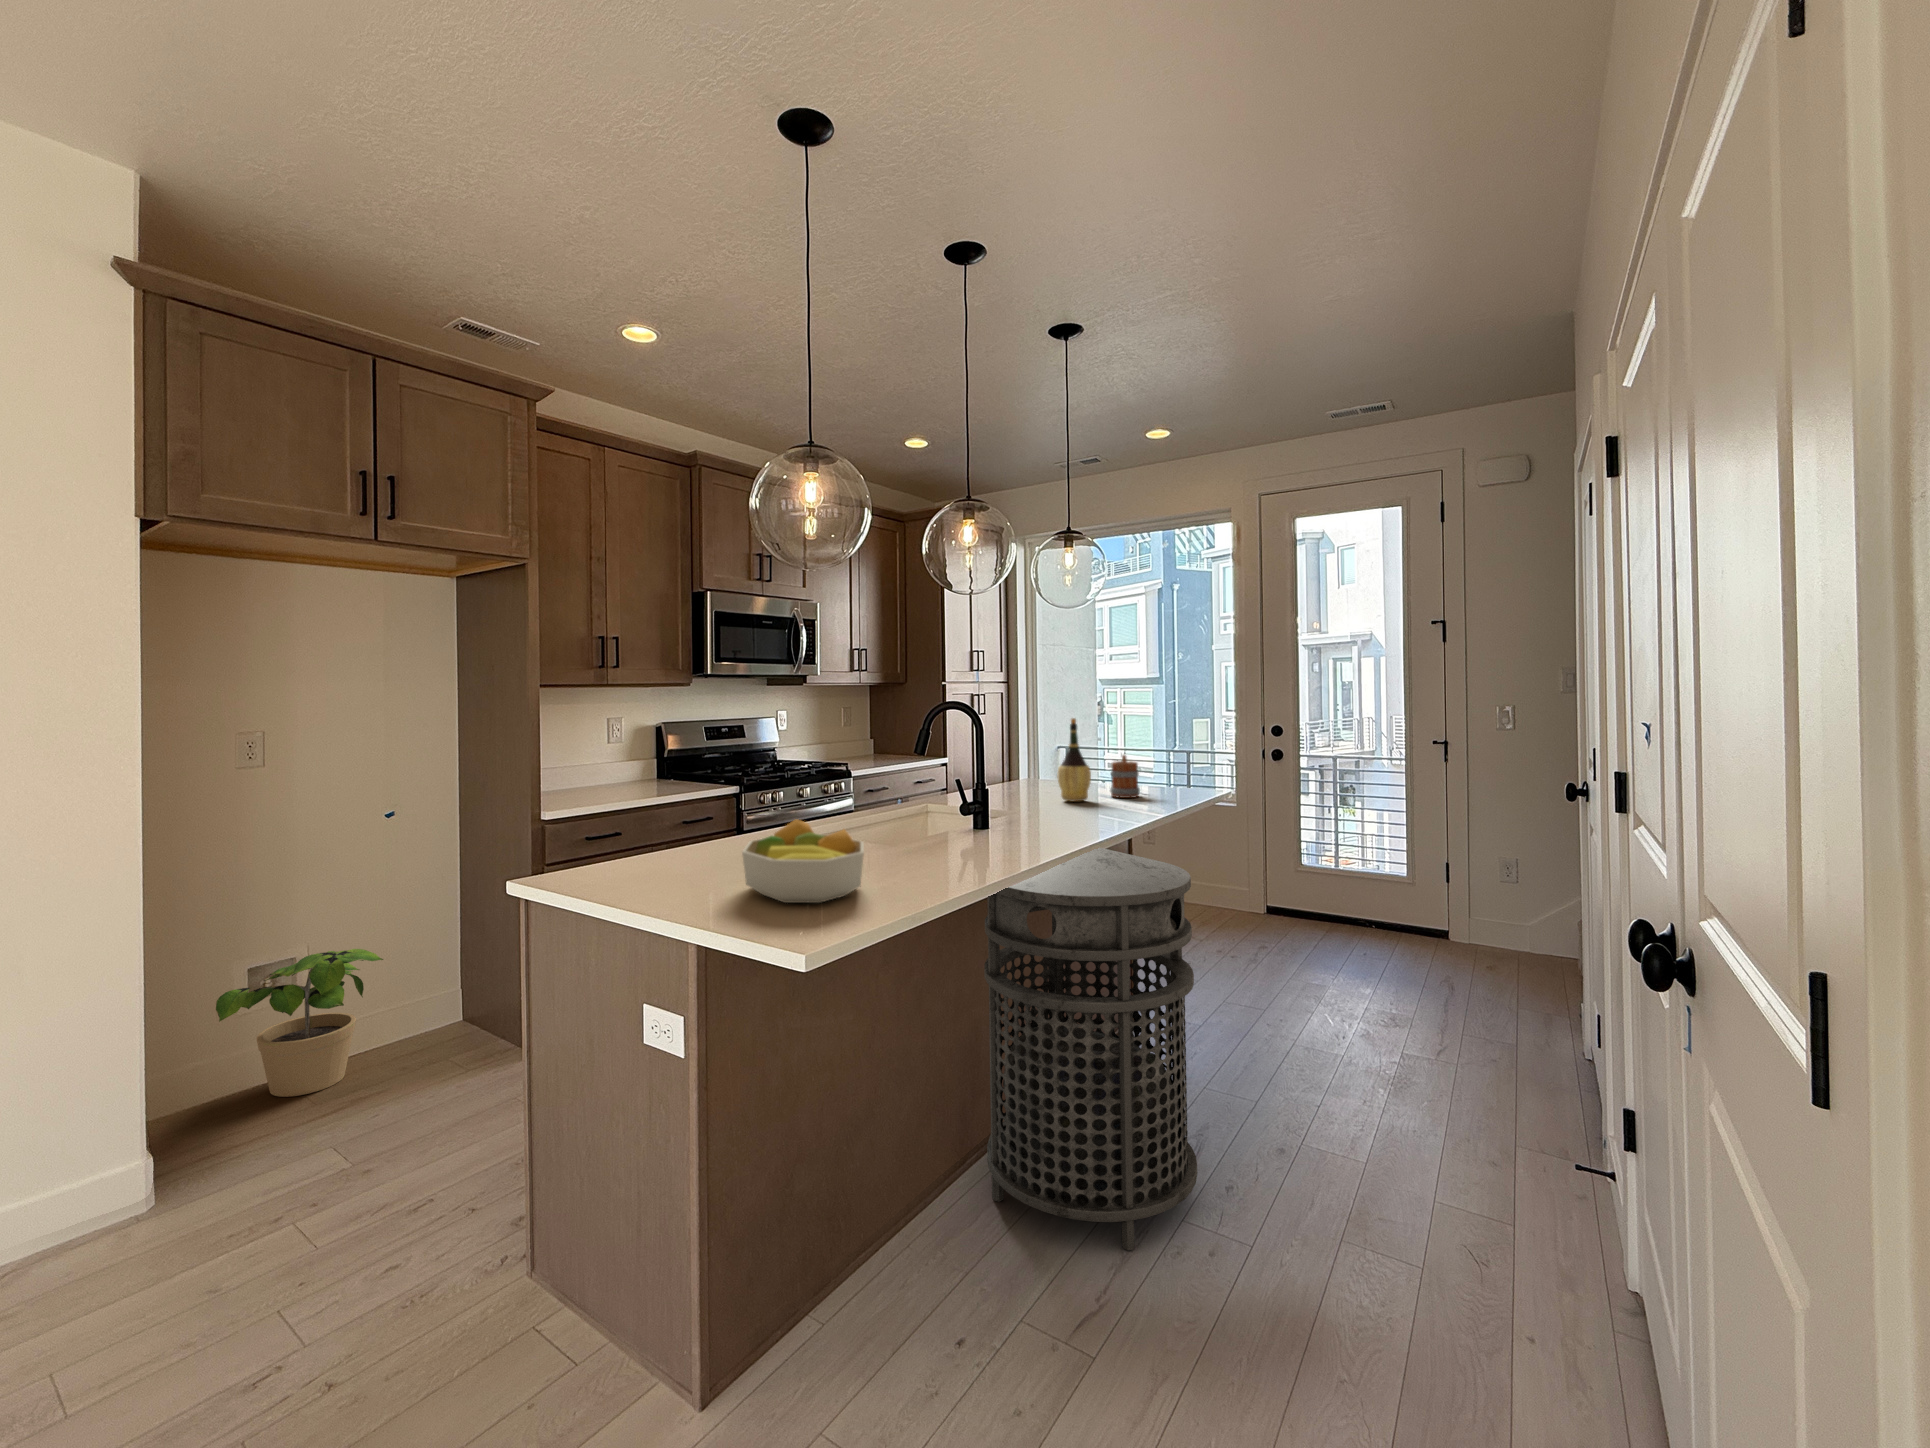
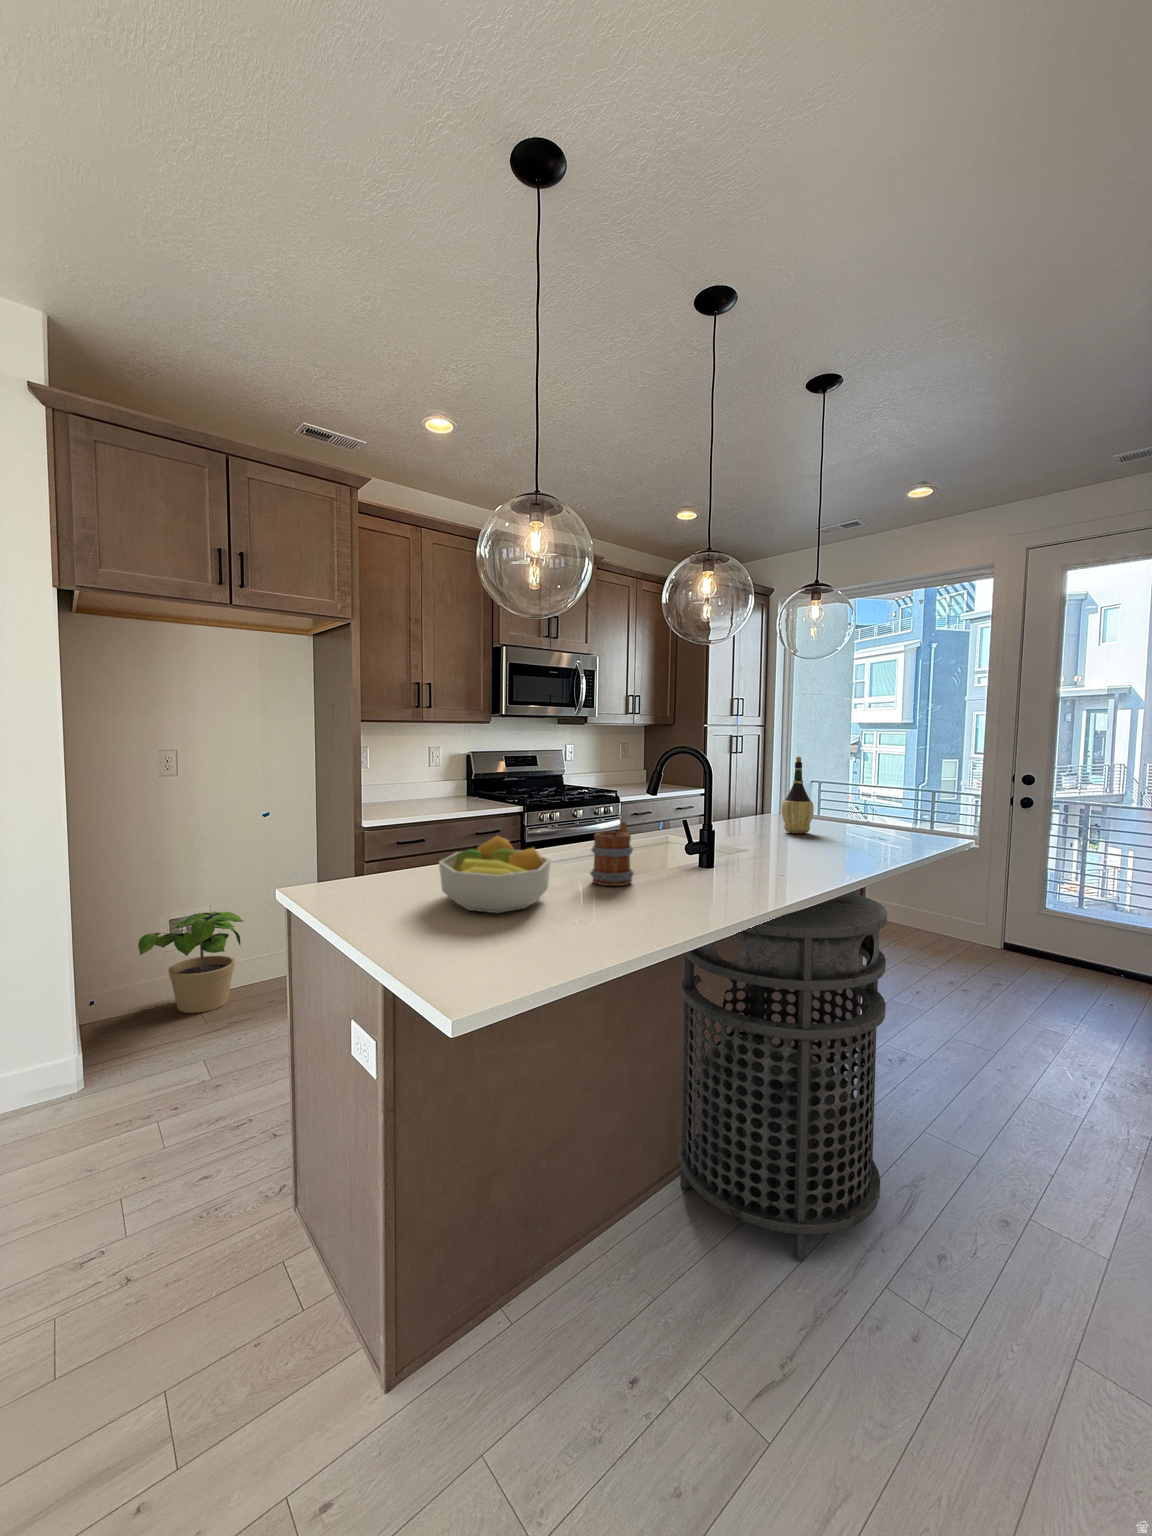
mug: present [1110,755,1140,798] -> present [590,822,633,886]

